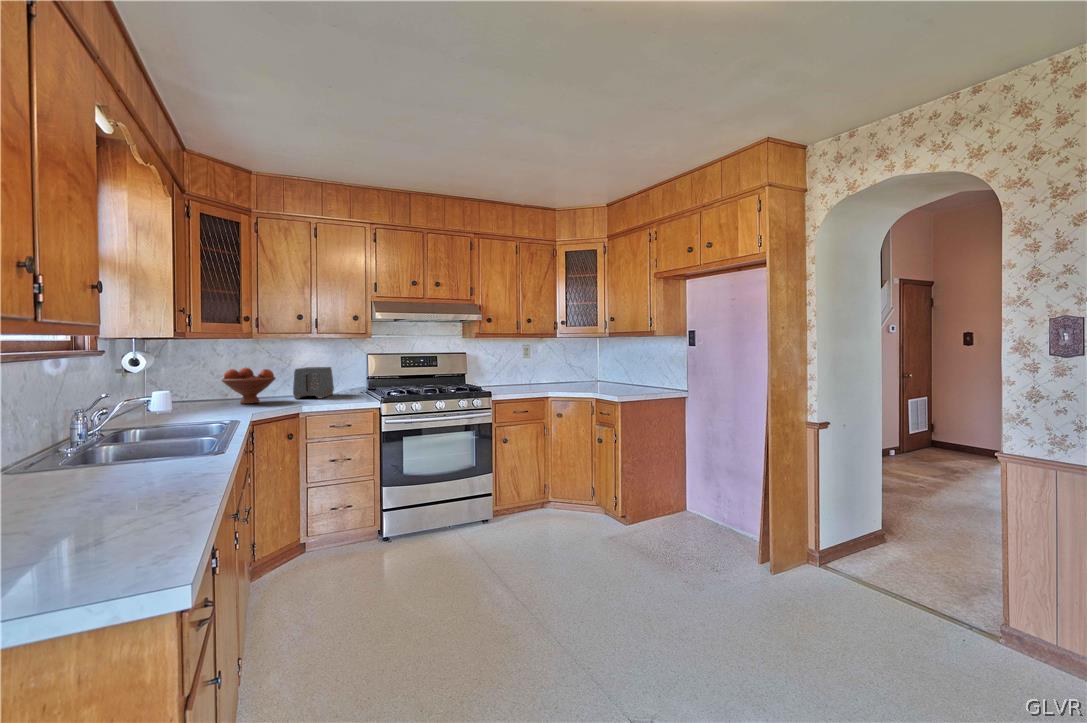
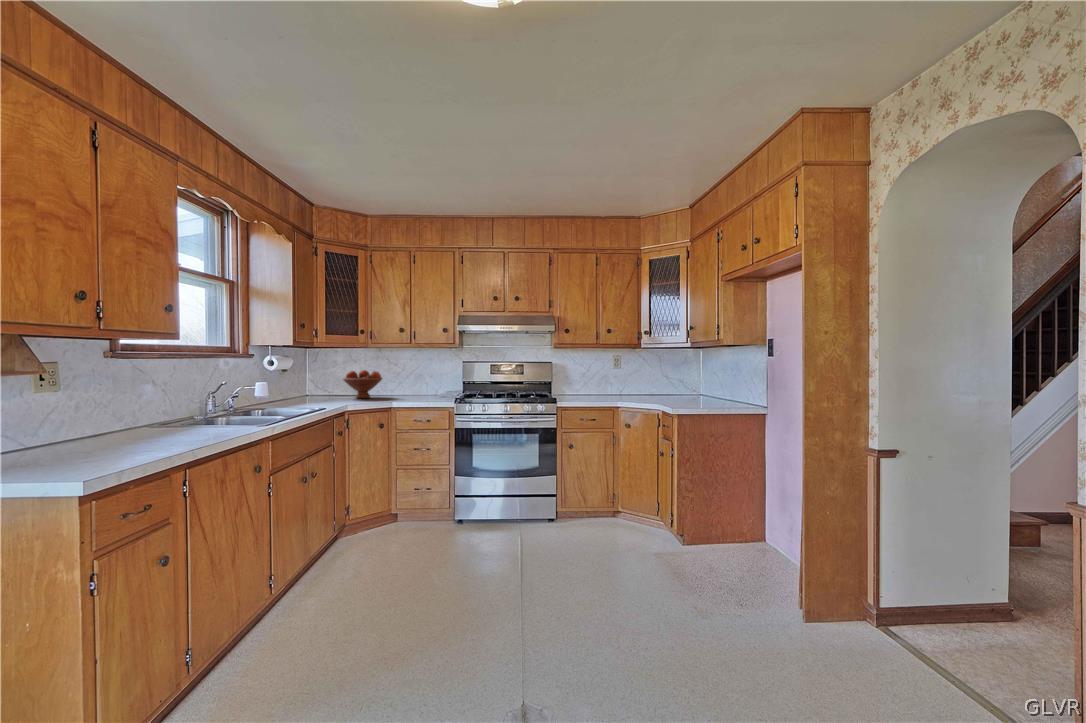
toaster: present [293,367,334,399] -> none [398,371,437,397]

